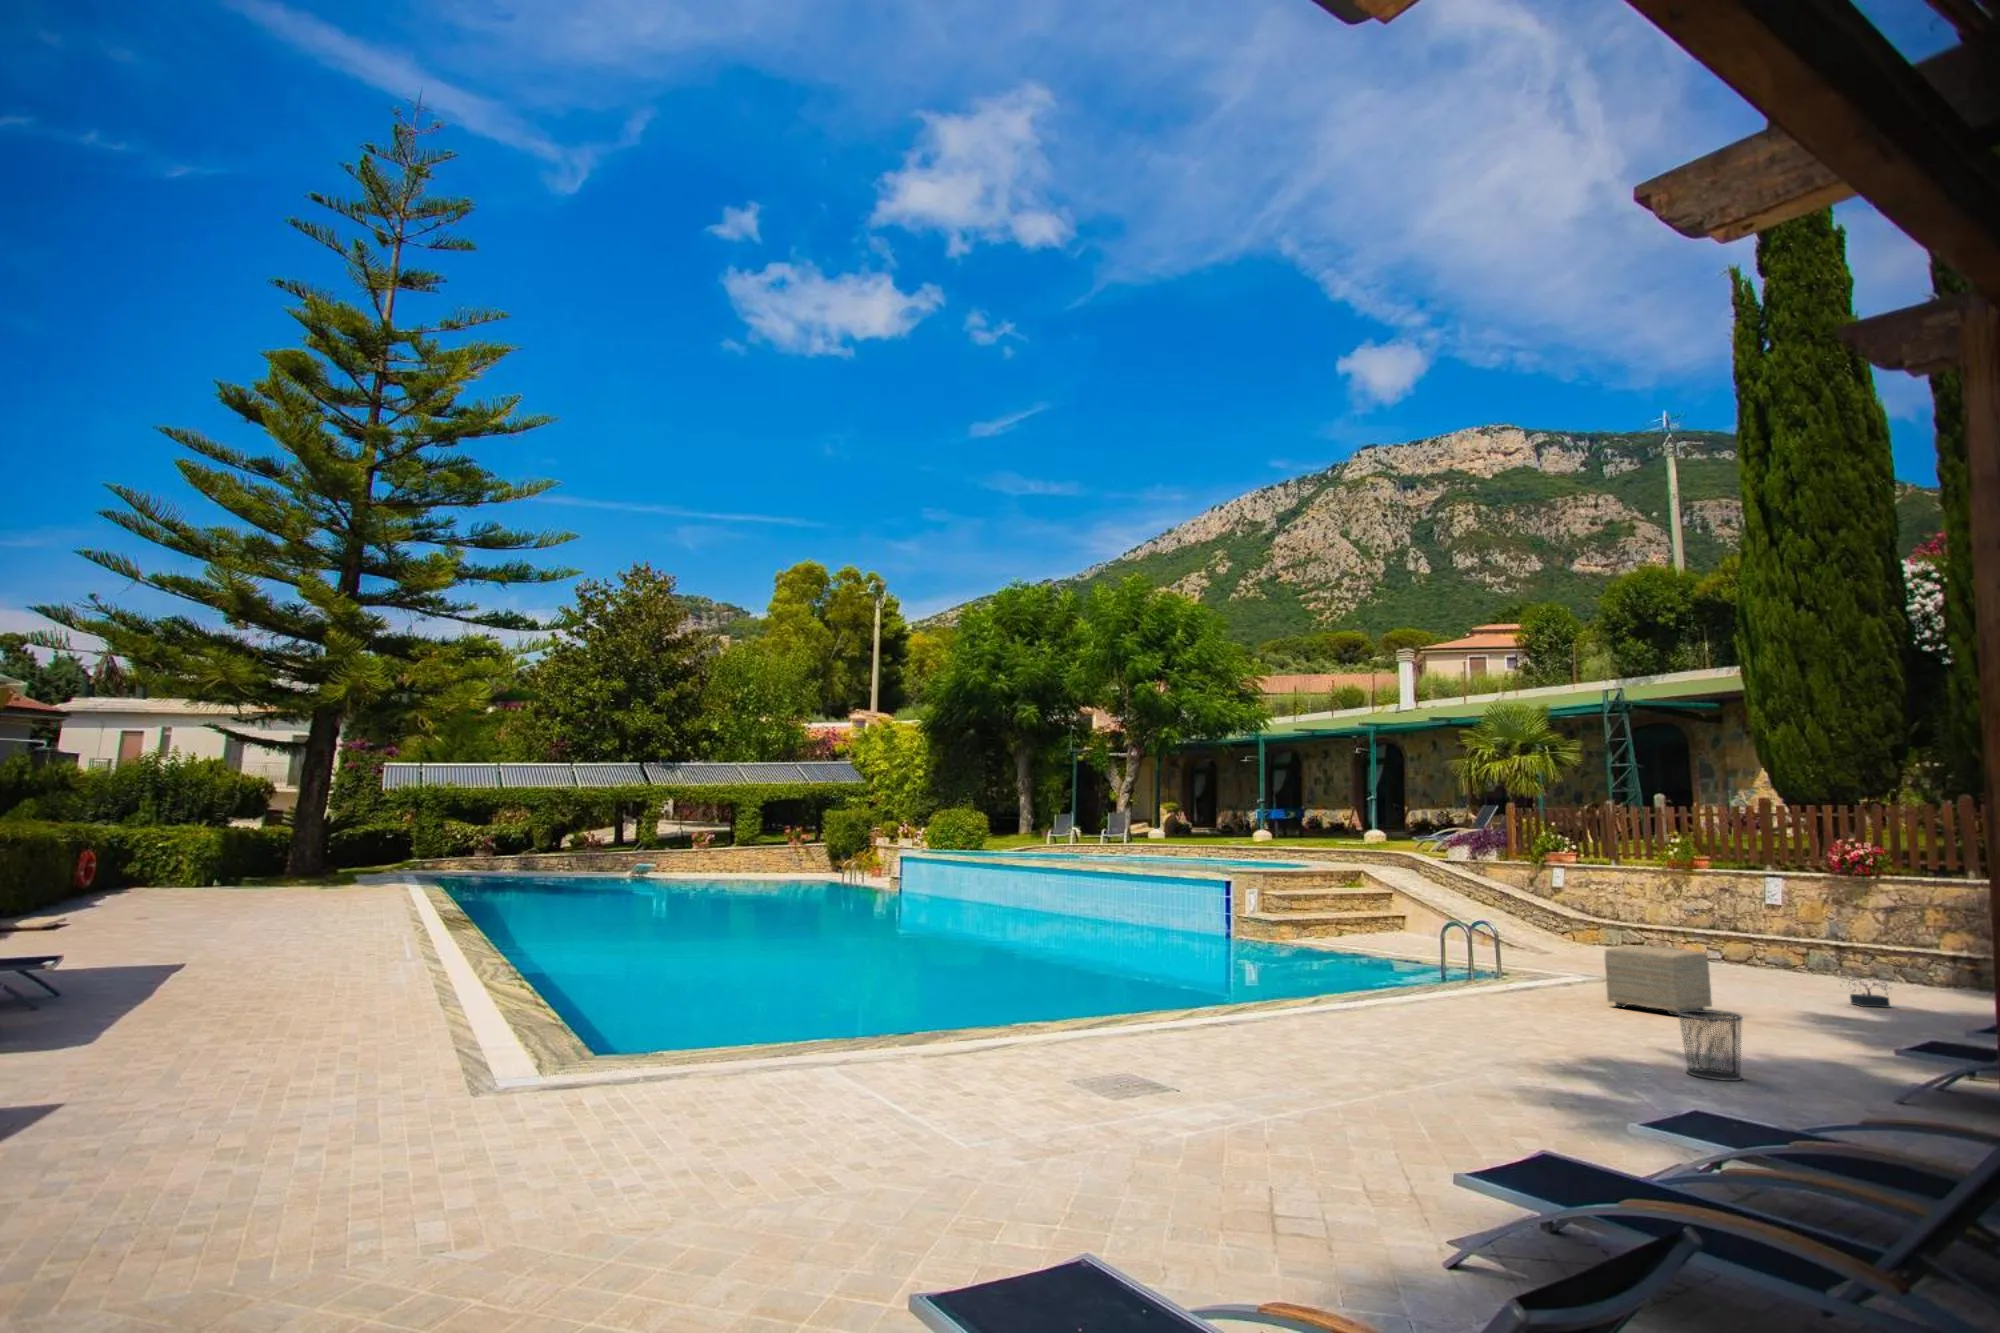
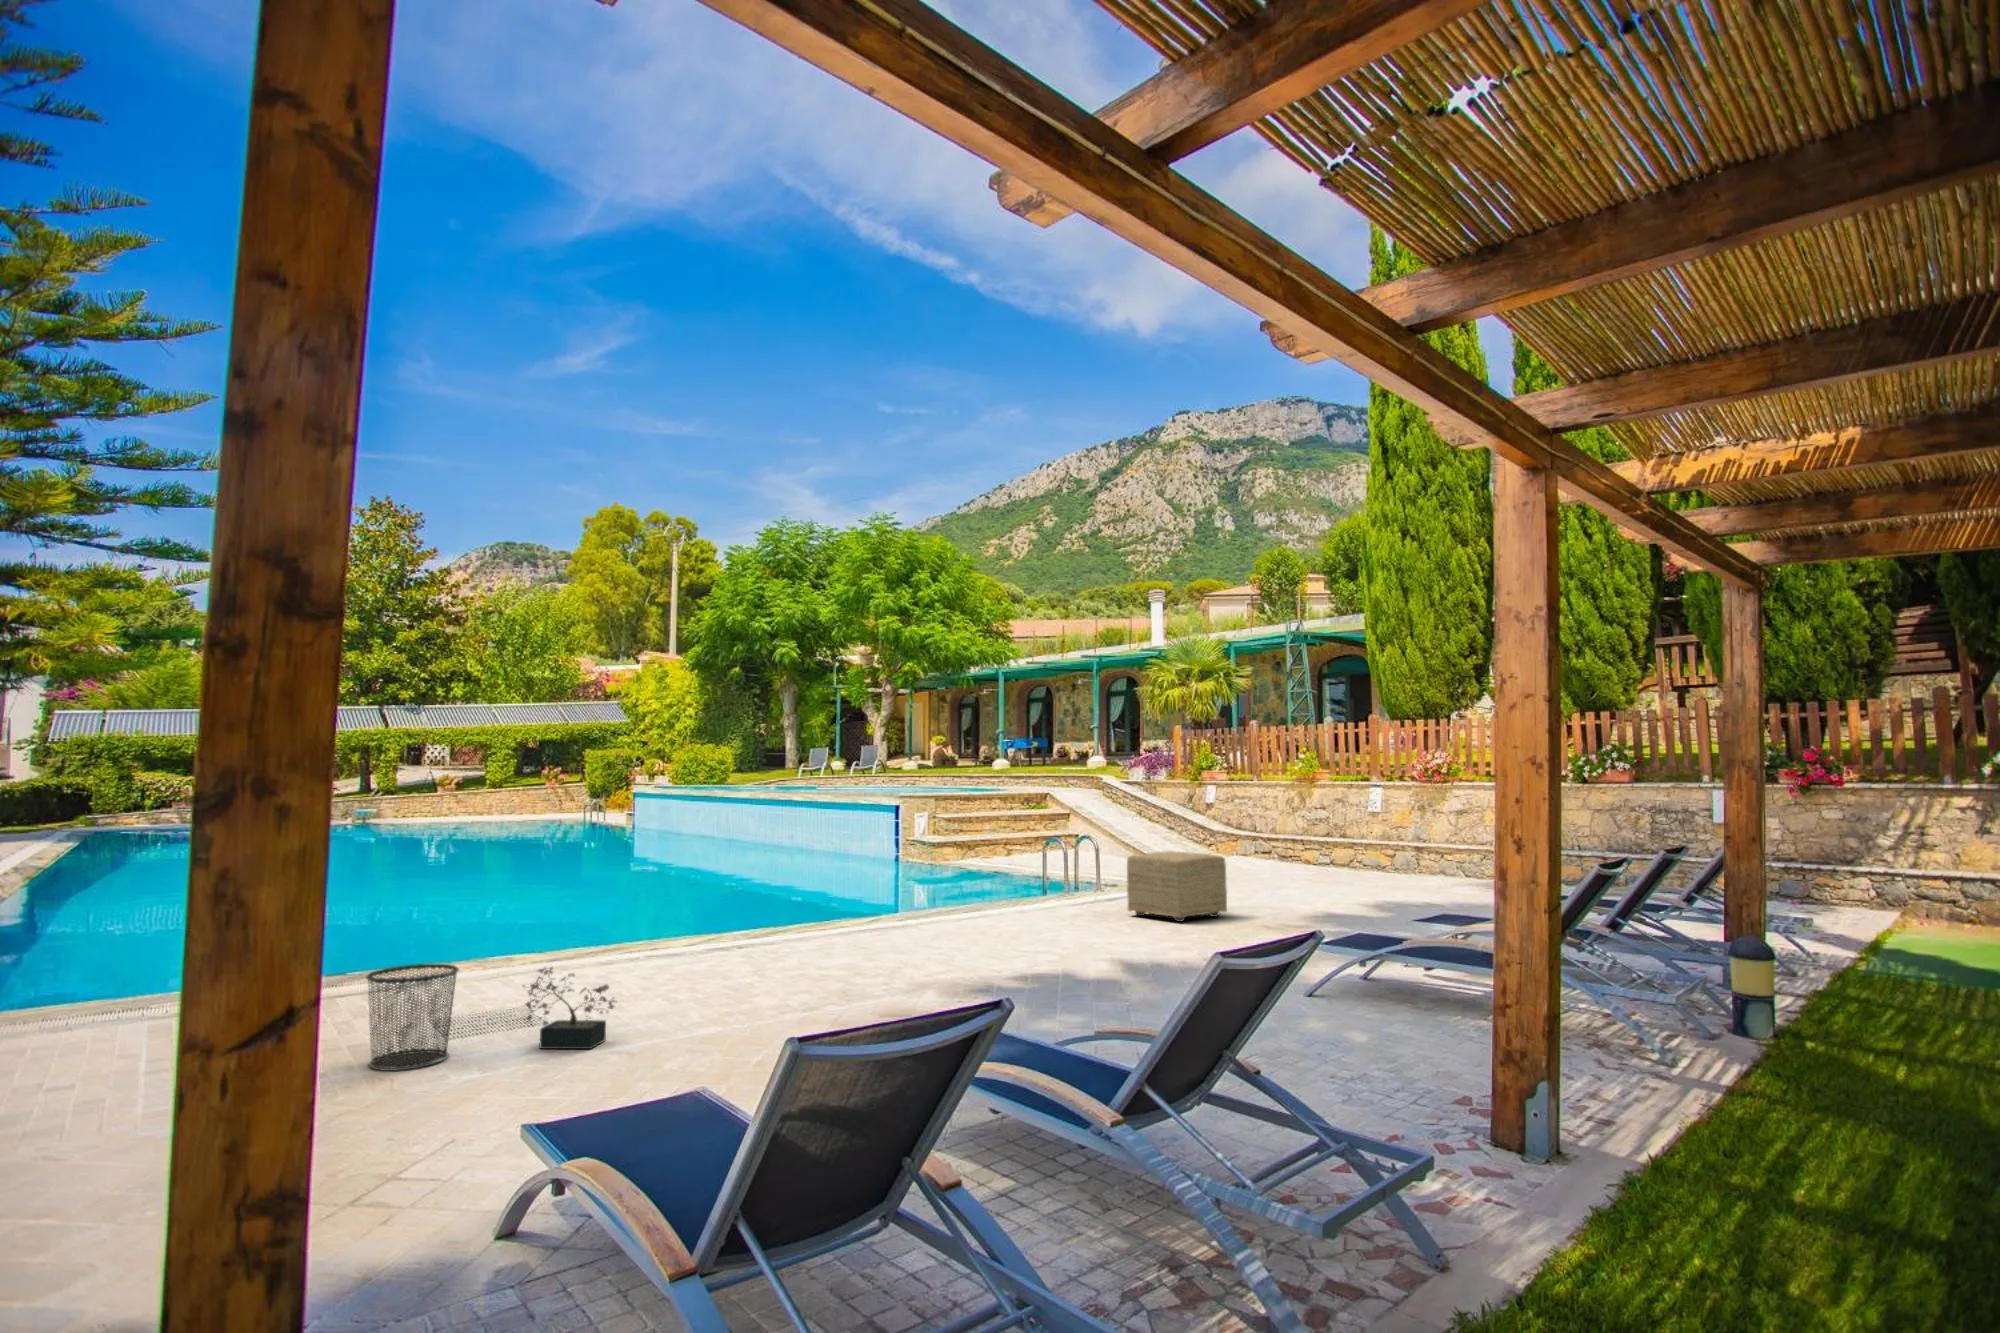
decorative plant: present [1840,968,1890,1008] -> present [526,967,616,1049]
waste bin: present [1677,1009,1742,1081] -> present [366,964,459,1071]

